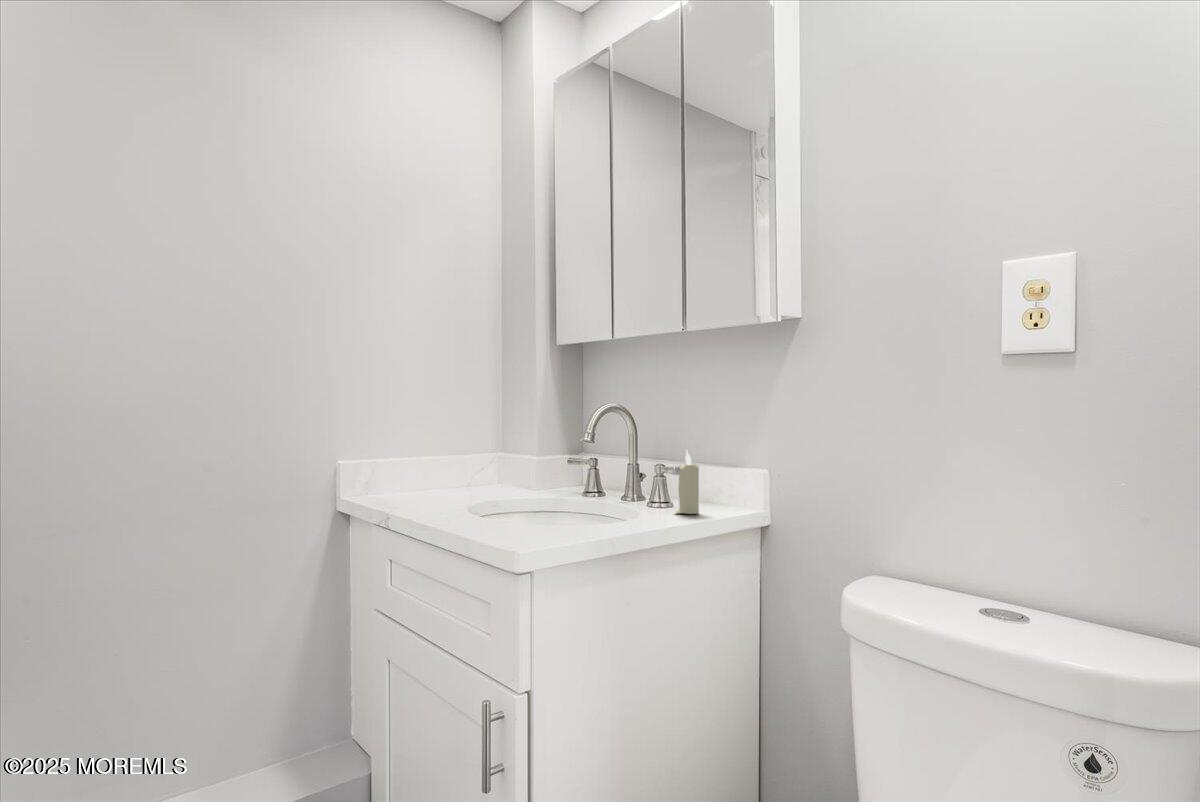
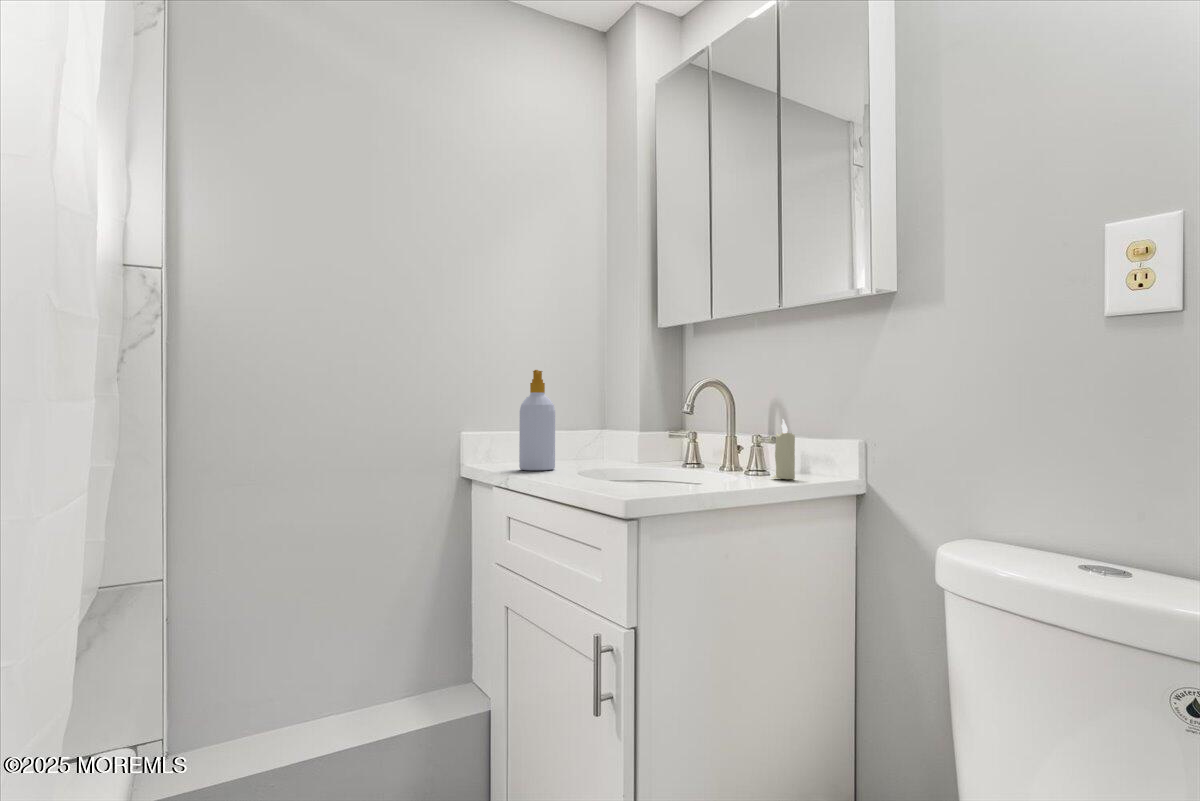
soap bottle: none [402,393,443,505] -> present [519,370,555,471]

